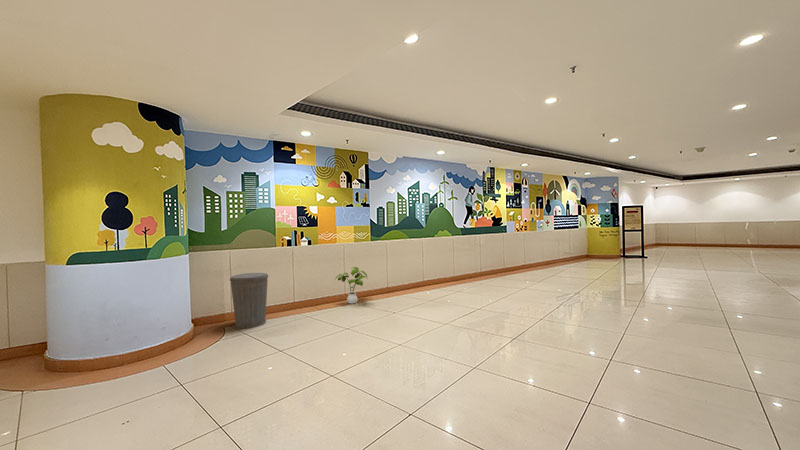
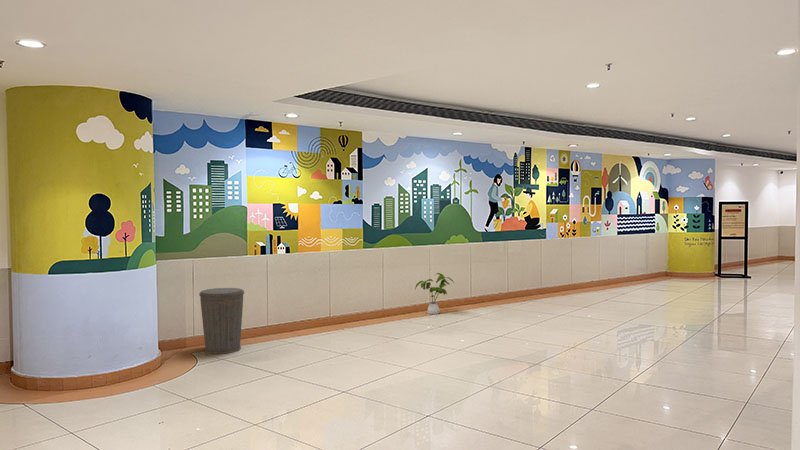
house plant: present [336,267,367,303] -> present [415,273,453,314]

